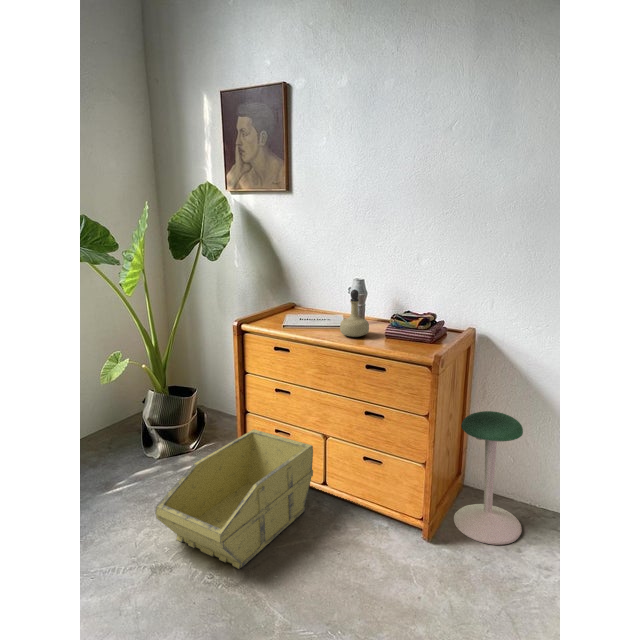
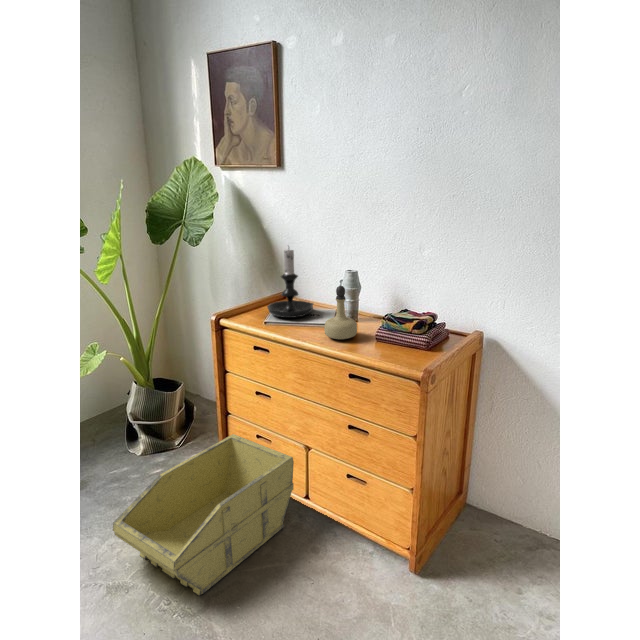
candle holder: none [282,257,325,322] -> present [267,249,313,318]
stool: present [454,411,523,545] -> none [448,429,528,582]

